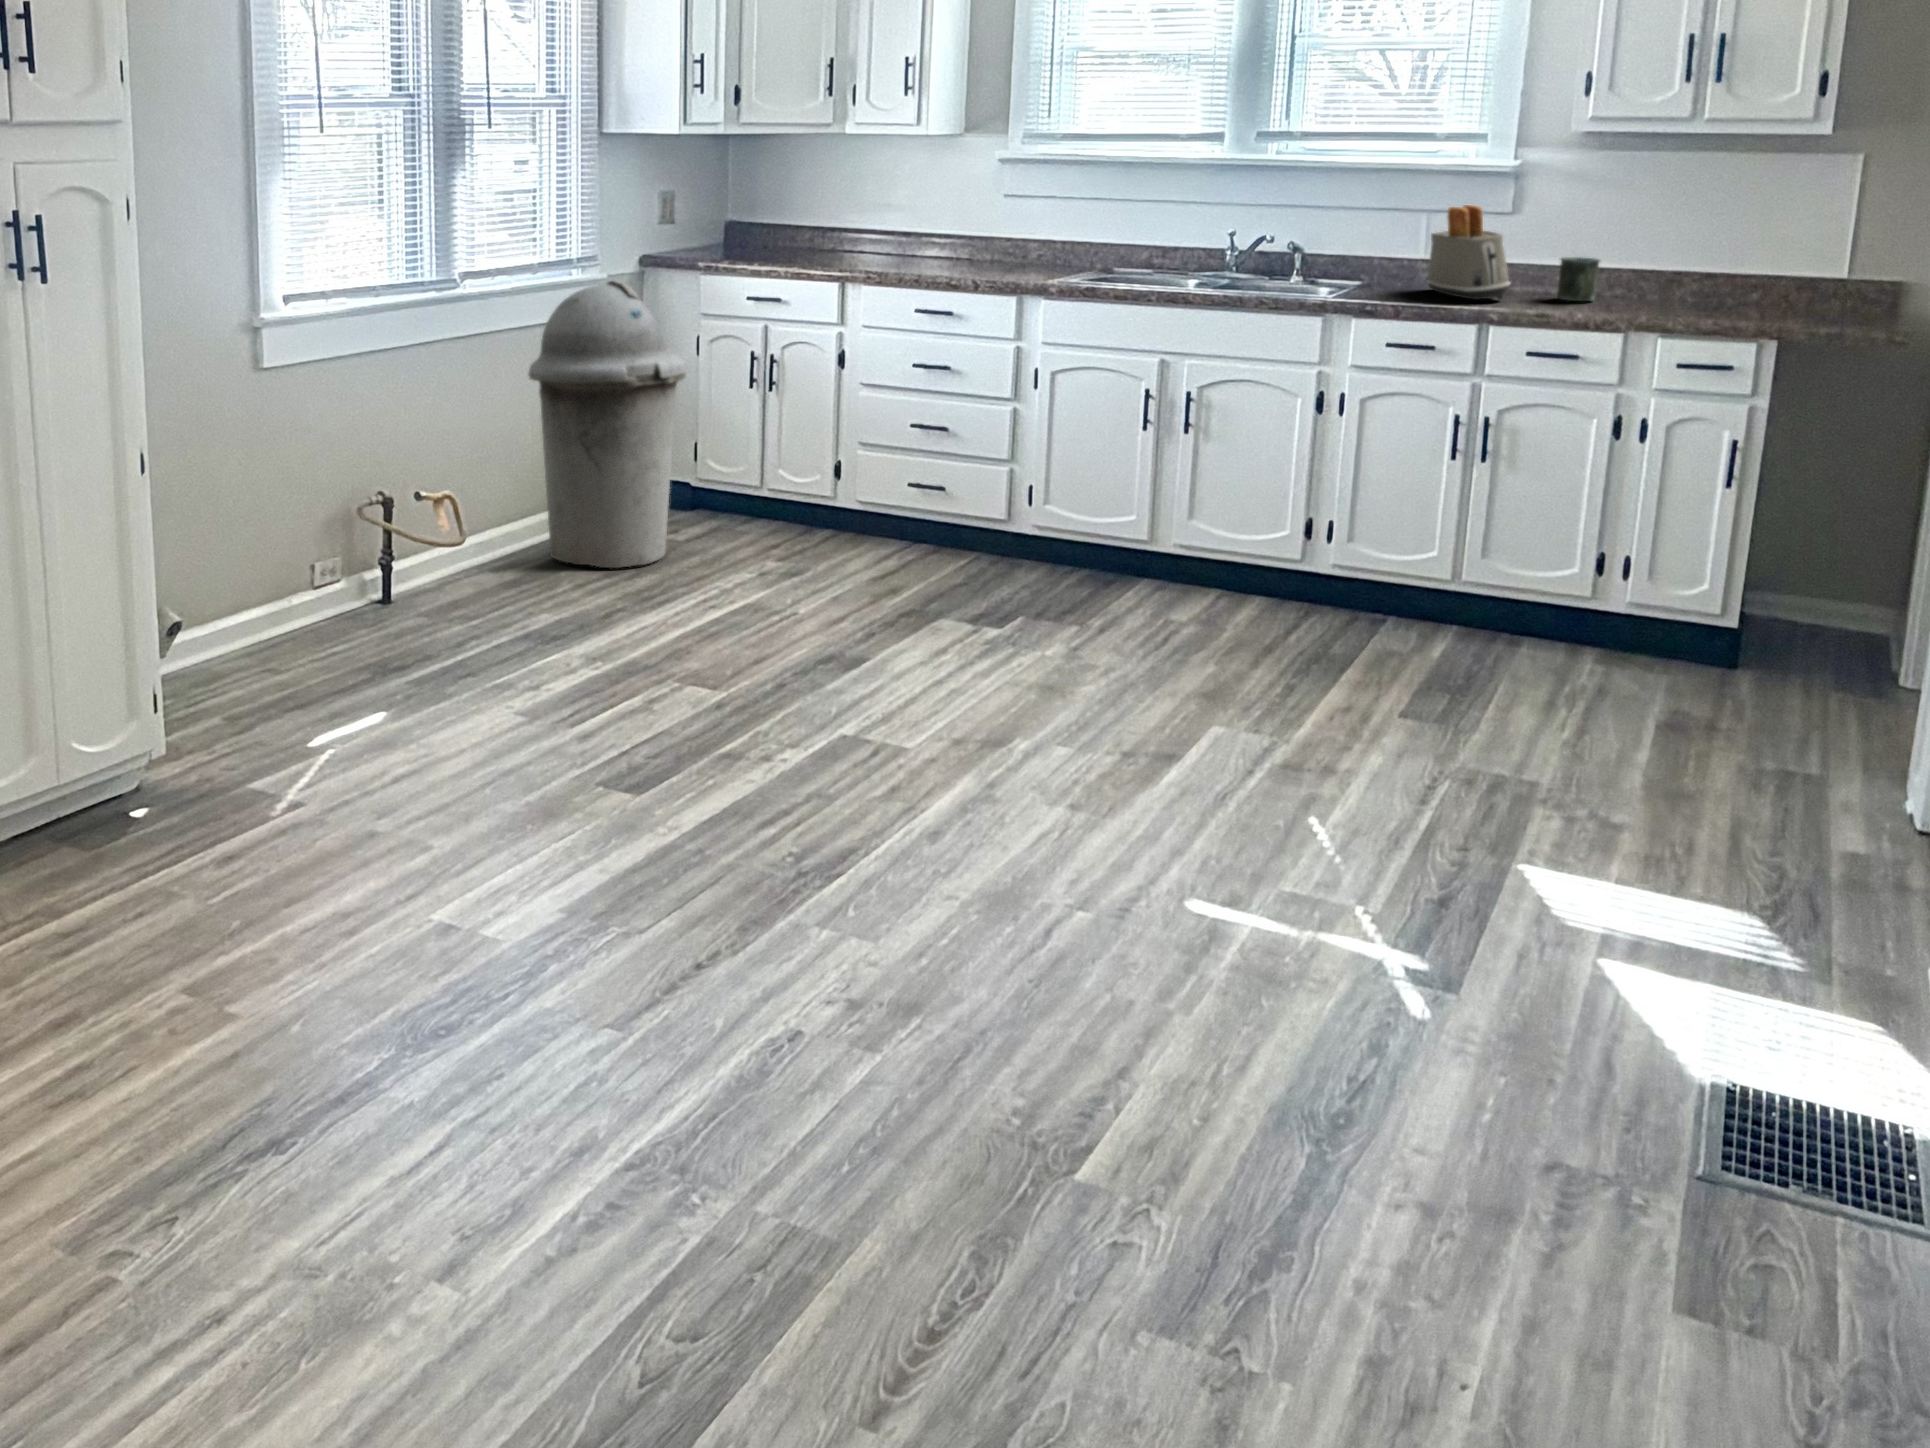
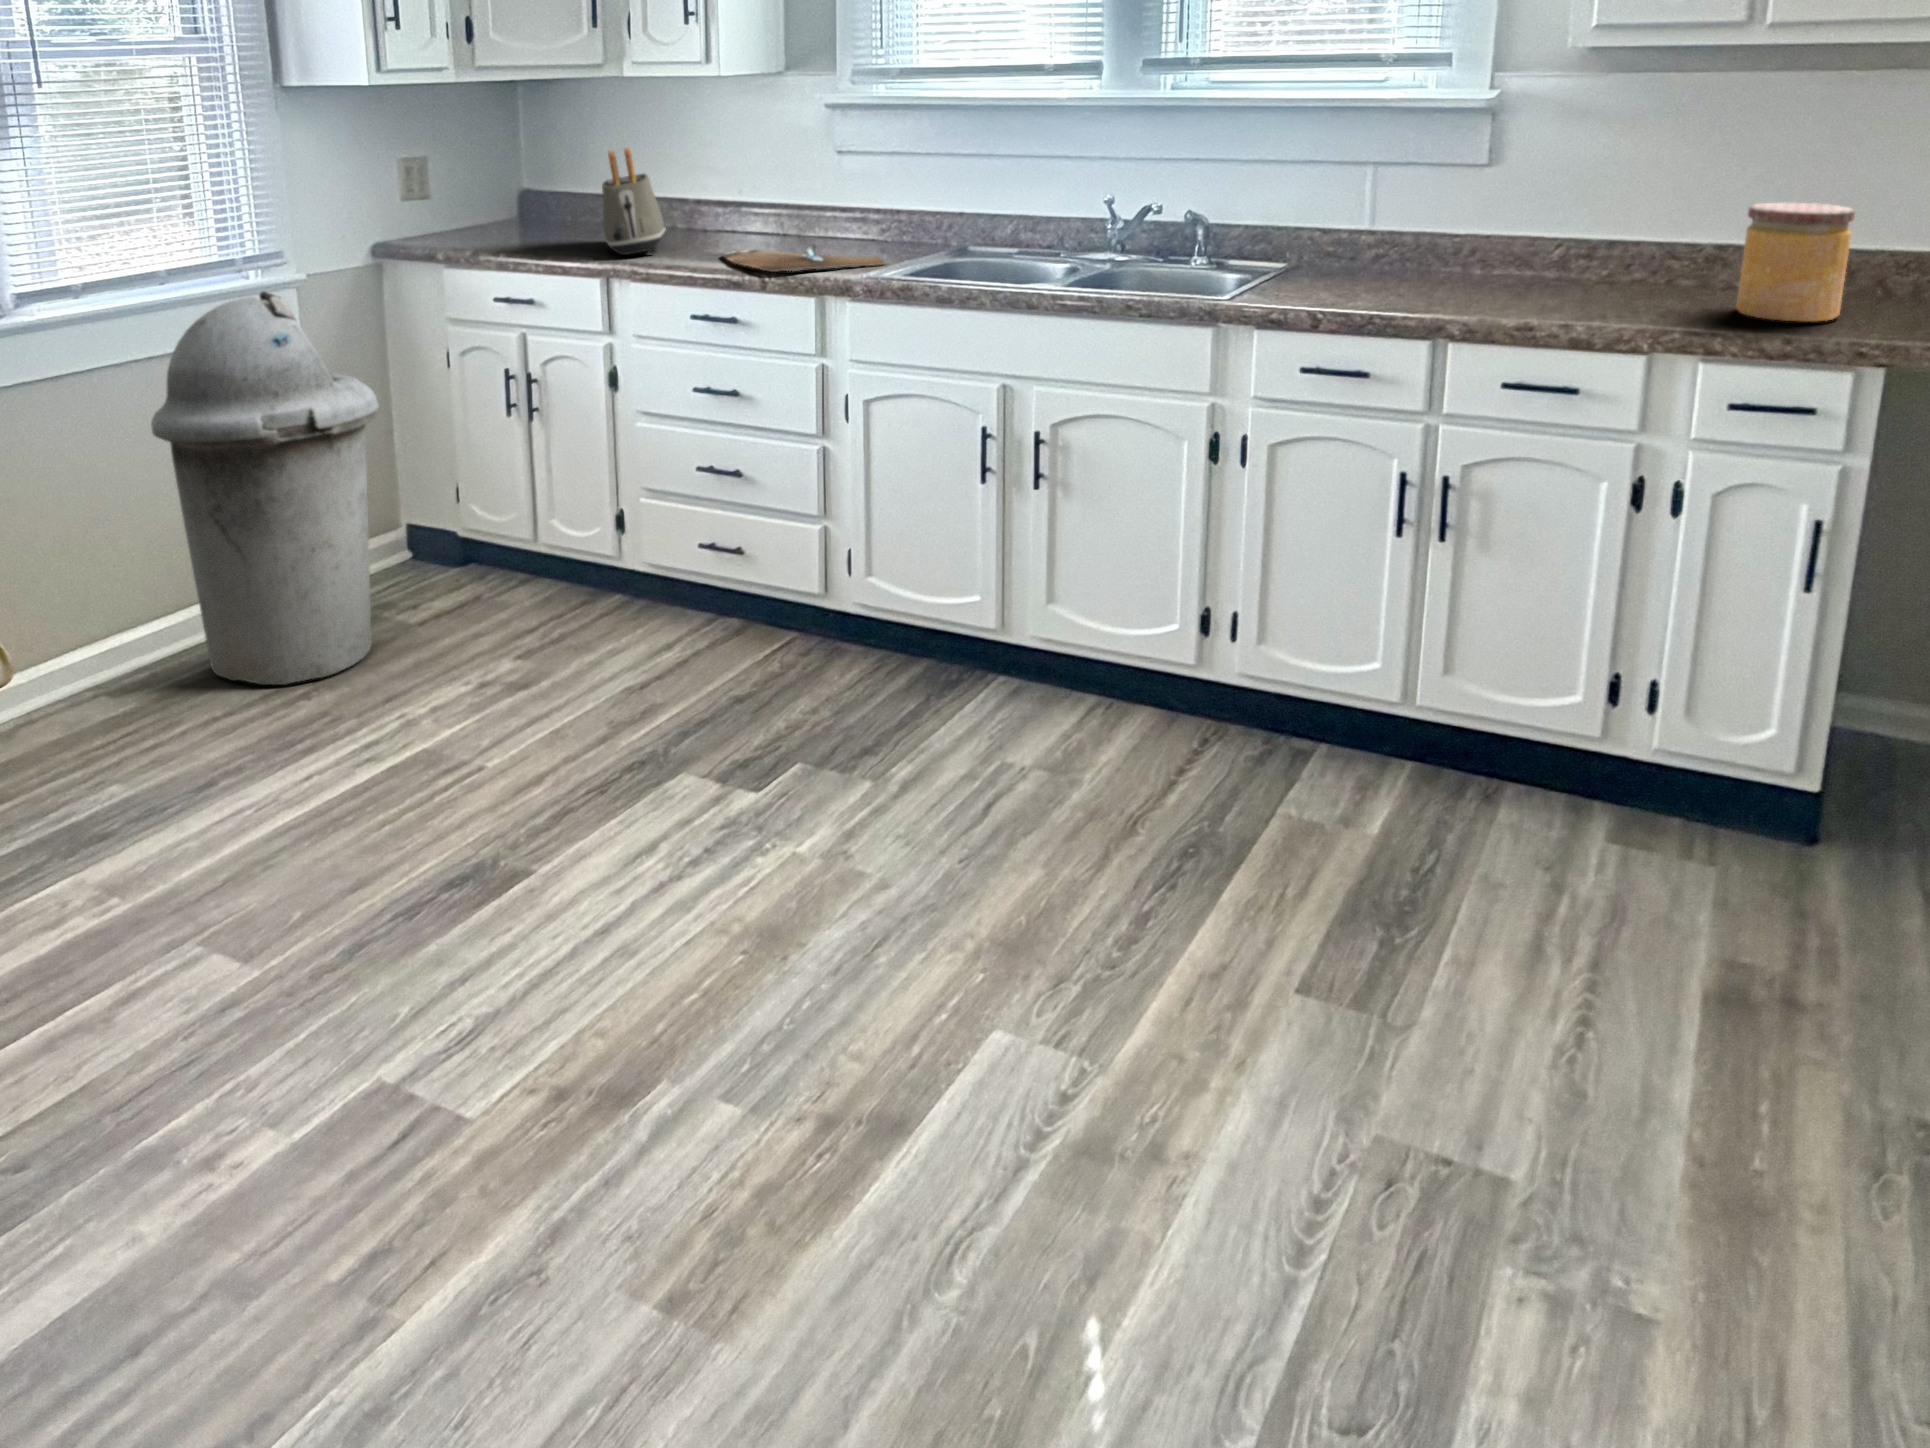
toaster: present [1427,205,1510,300] -> present [602,147,666,255]
jar: none [1686,240,1765,318] -> present [1736,203,1855,322]
mug: present [1557,257,1600,301] -> none [1550,227,1612,292]
cutting board: none [924,261,1057,280] -> present [723,244,885,272]

